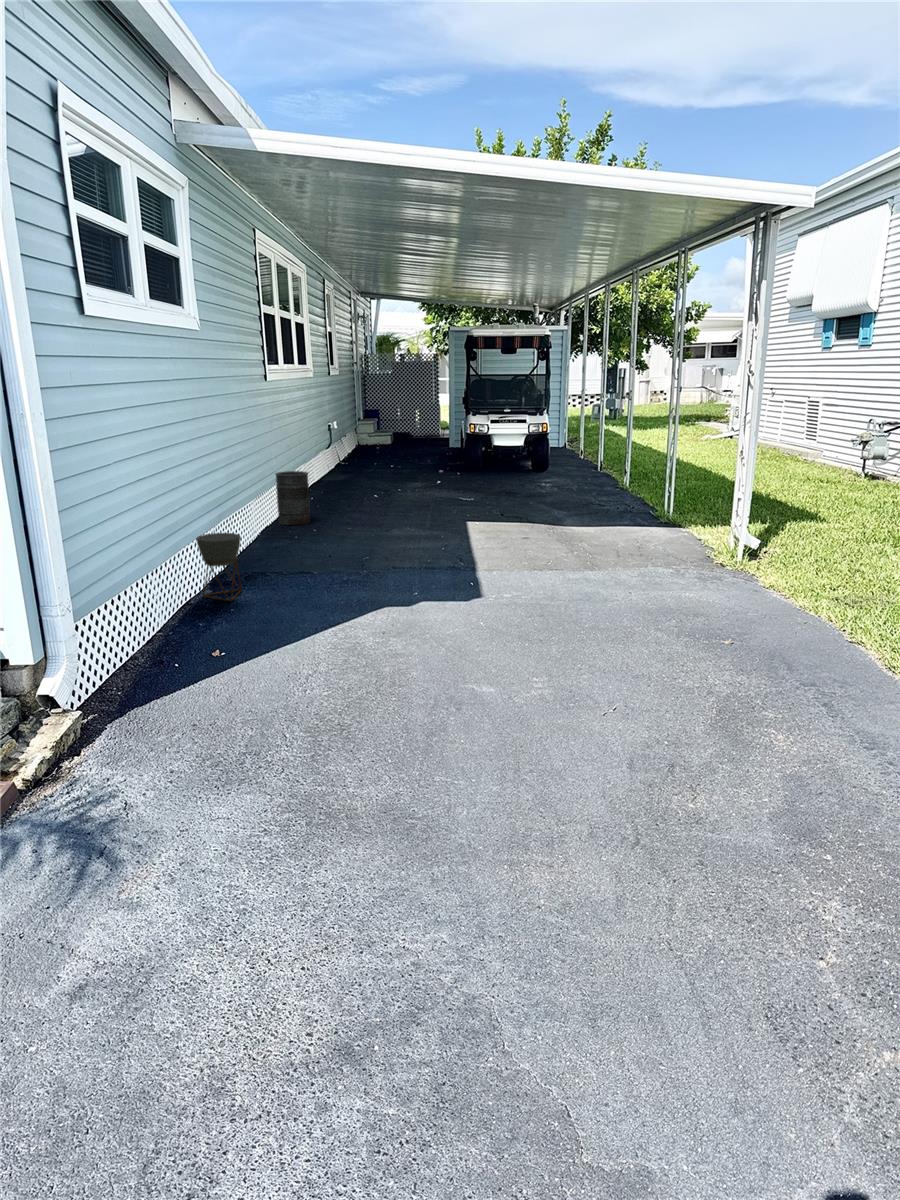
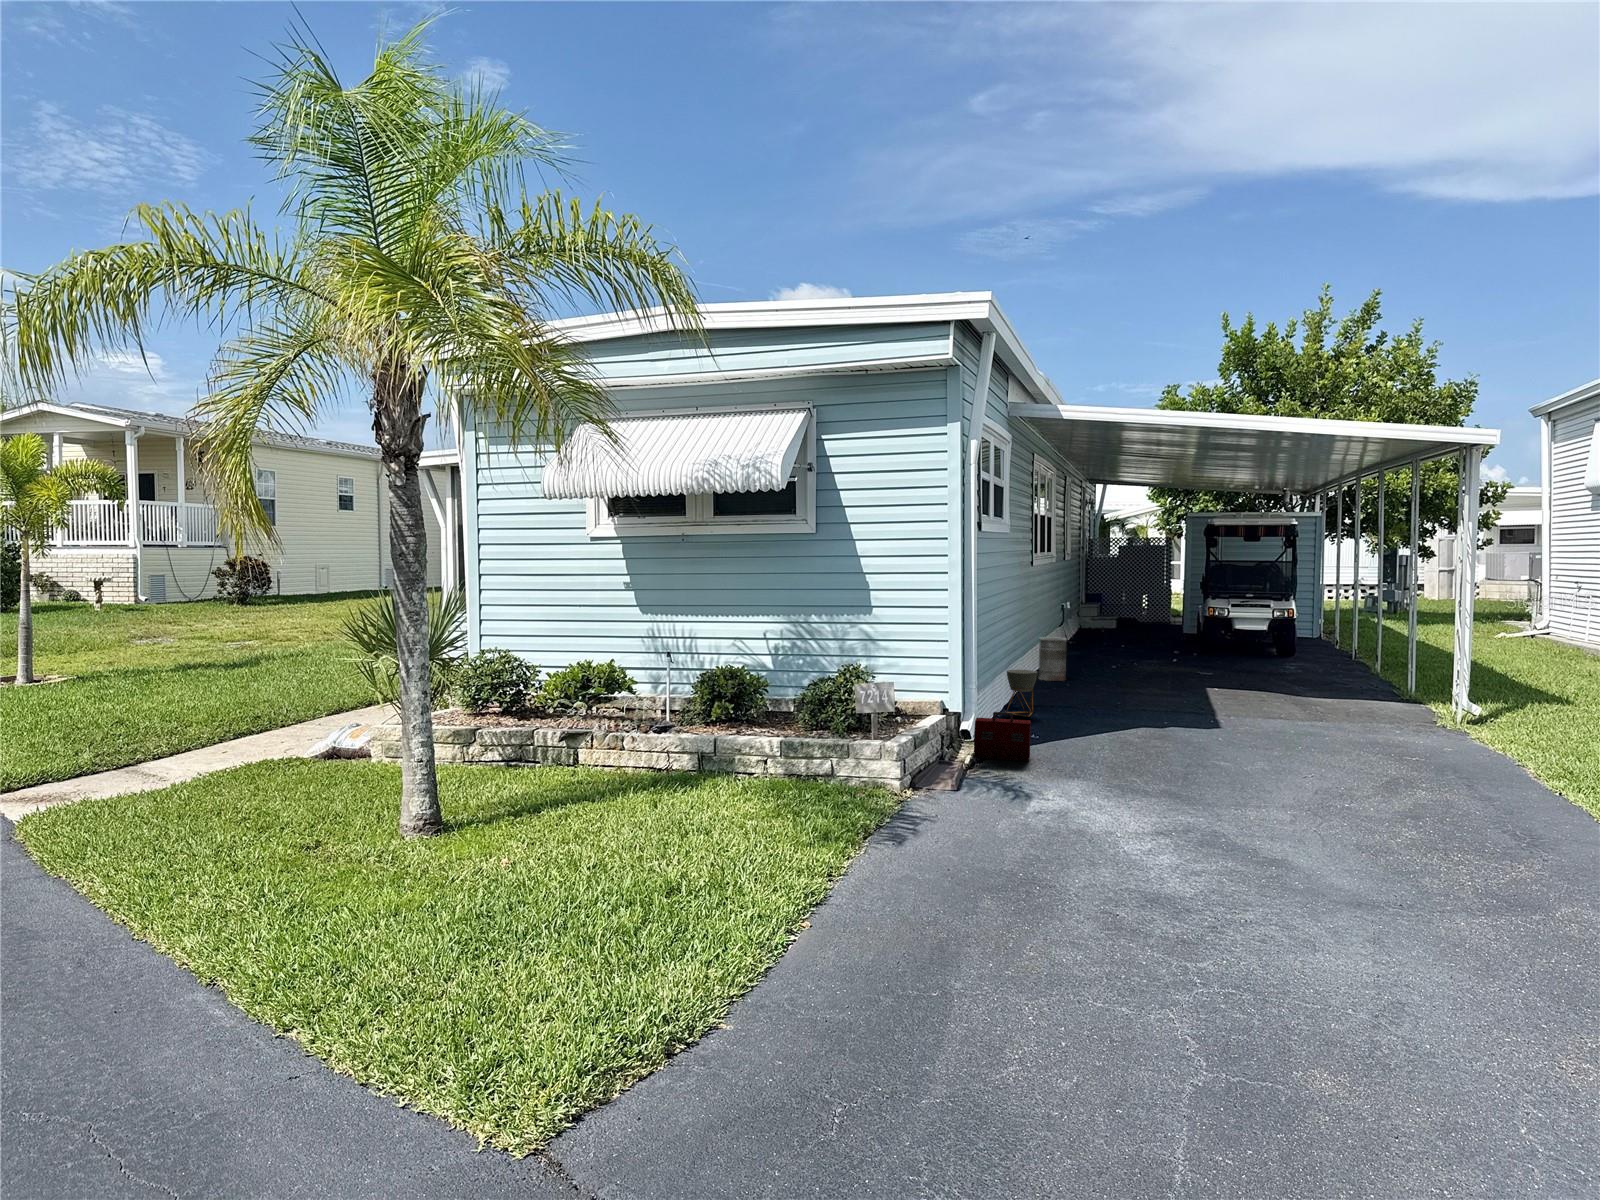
toolbox: none [71,645,188,733] -> present [974,712,1031,761]

